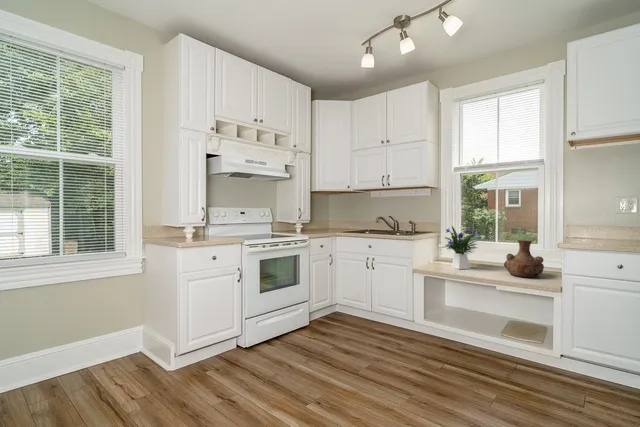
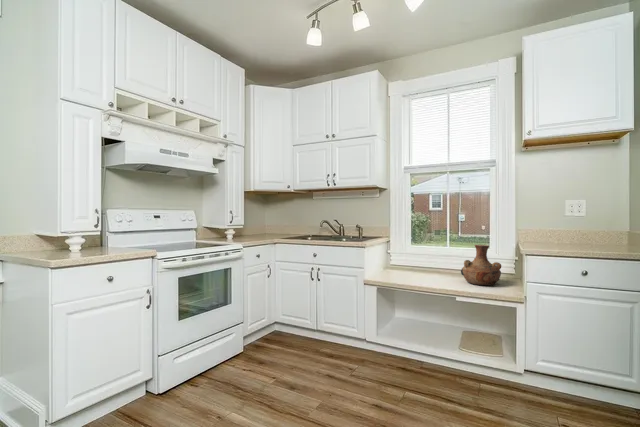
flower arrangement: present [442,226,482,269] -> none [392,230,439,278]

